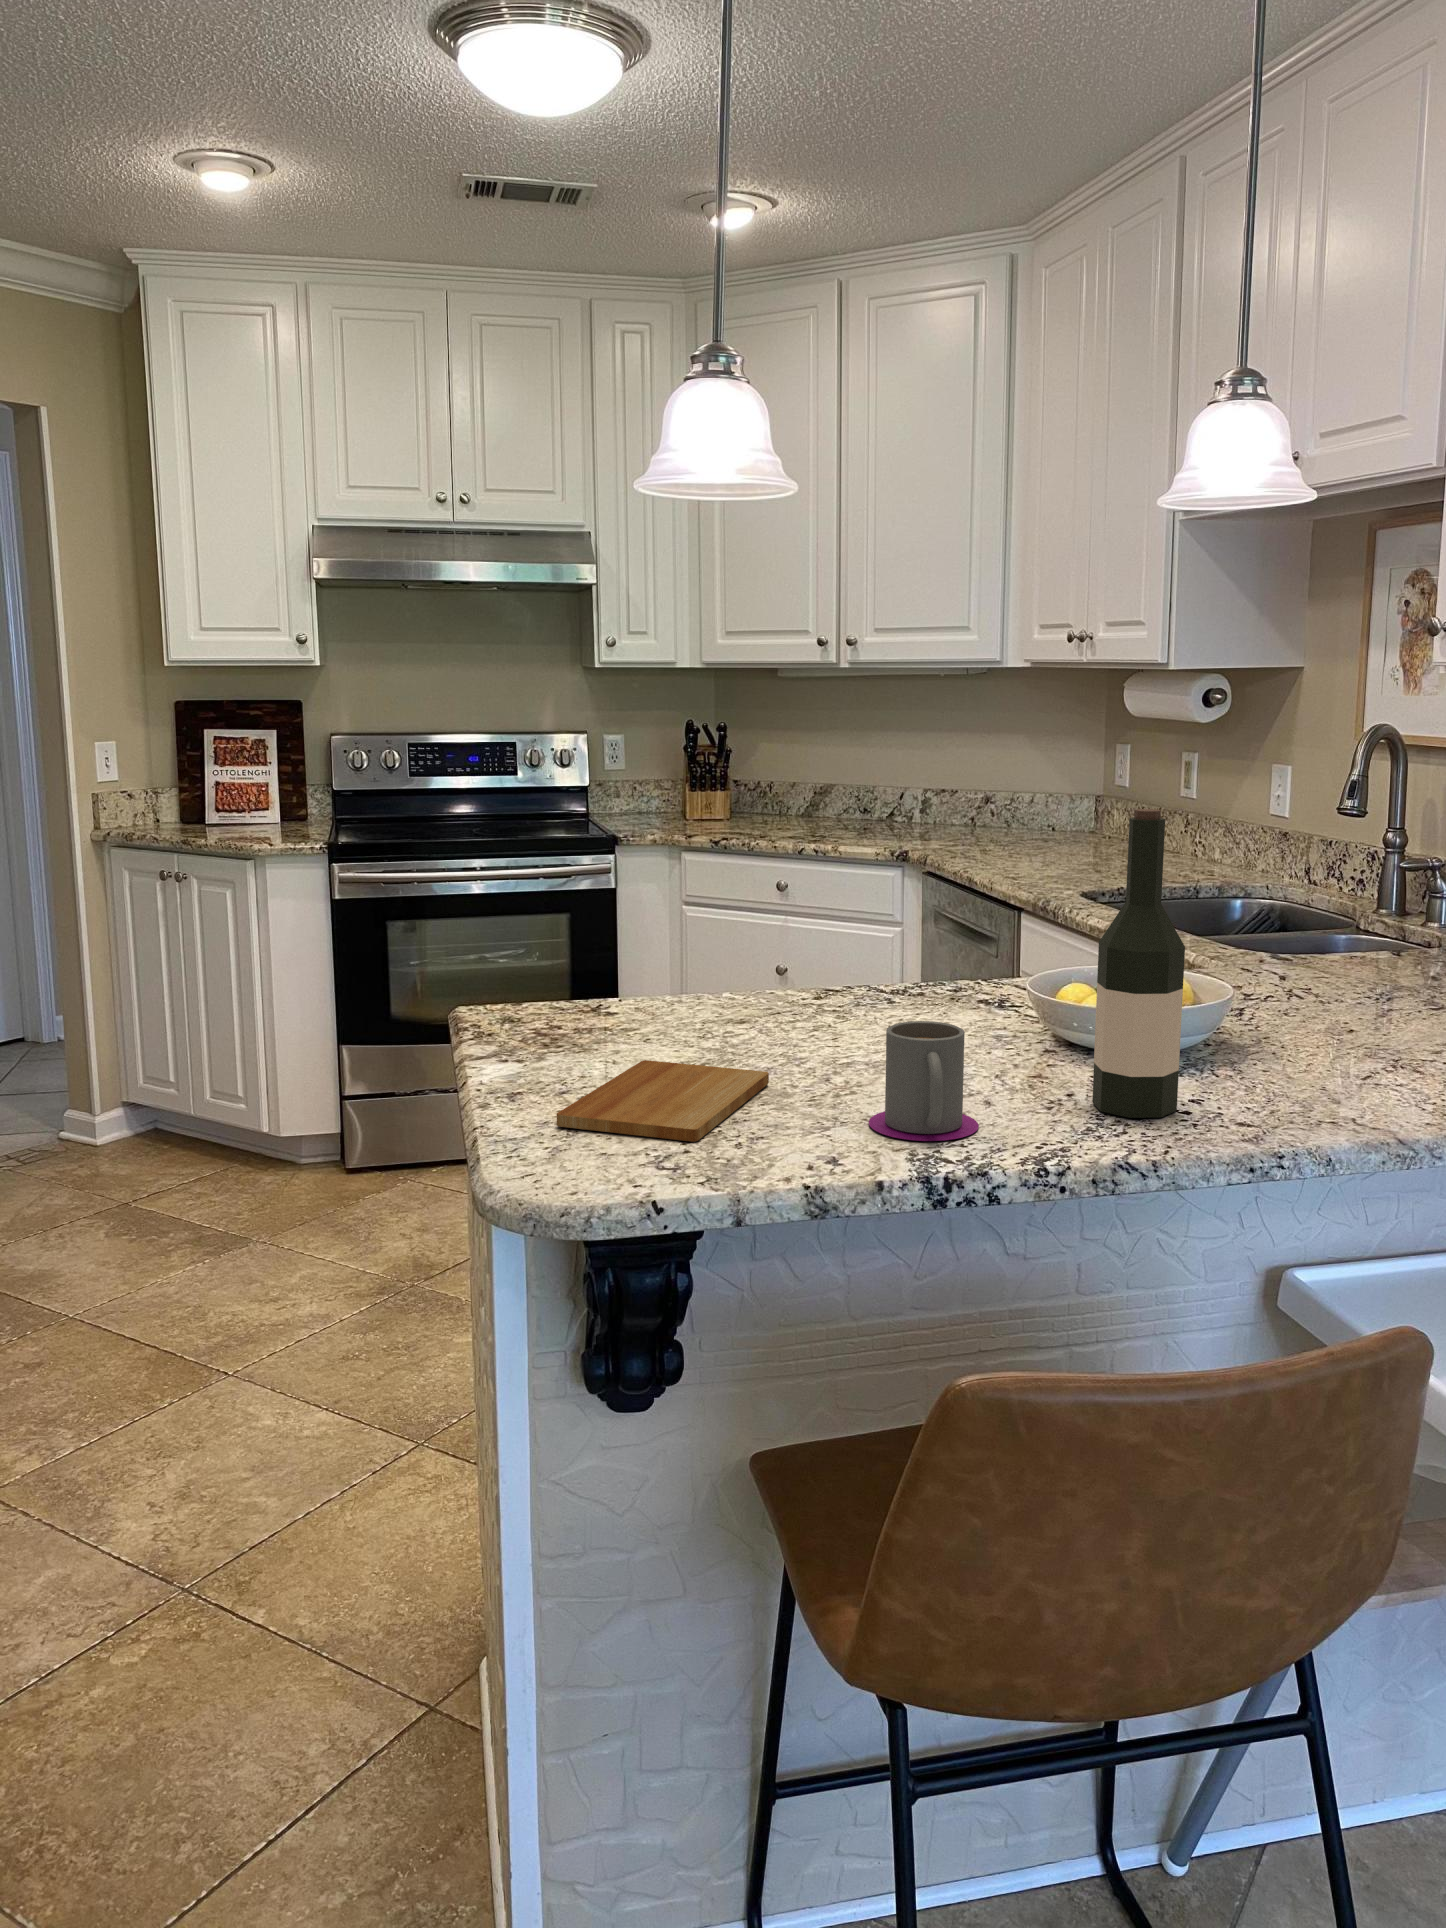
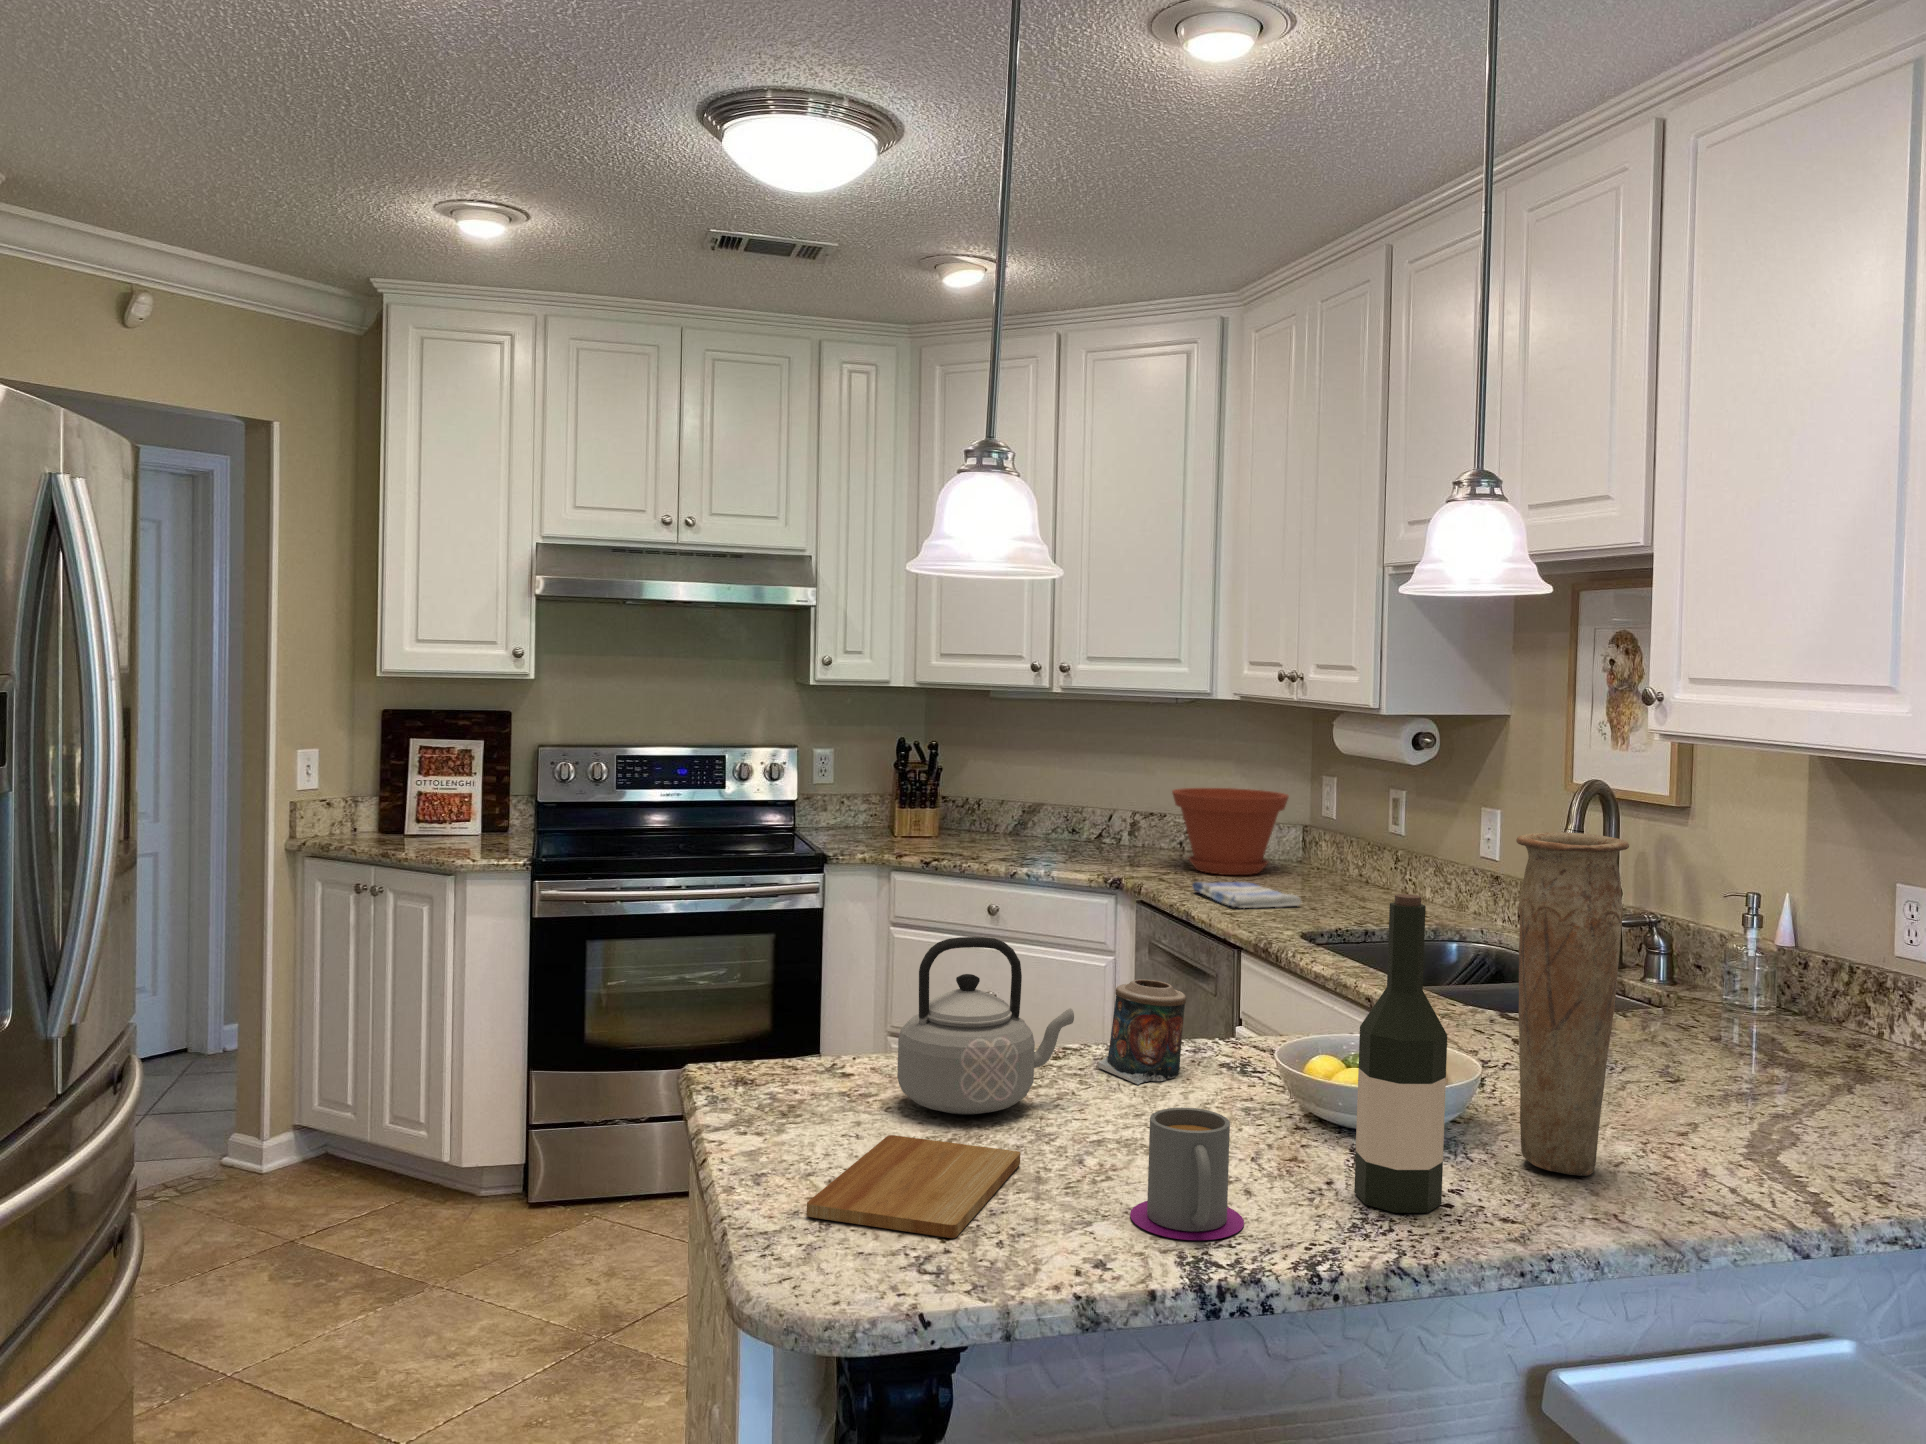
vase: none [1265,750,1382,1086] -> present [1516,832,1629,1176]
plant pot: none [963,758,1083,845] -> present [1172,788,1288,875]
dish towel: none [981,850,1090,873] -> present [1192,882,1301,908]
teapot: none [656,874,828,1045] -> present [897,937,1074,1115]
candle: none [859,920,945,1019] -> present [1098,979,1186,1084]

